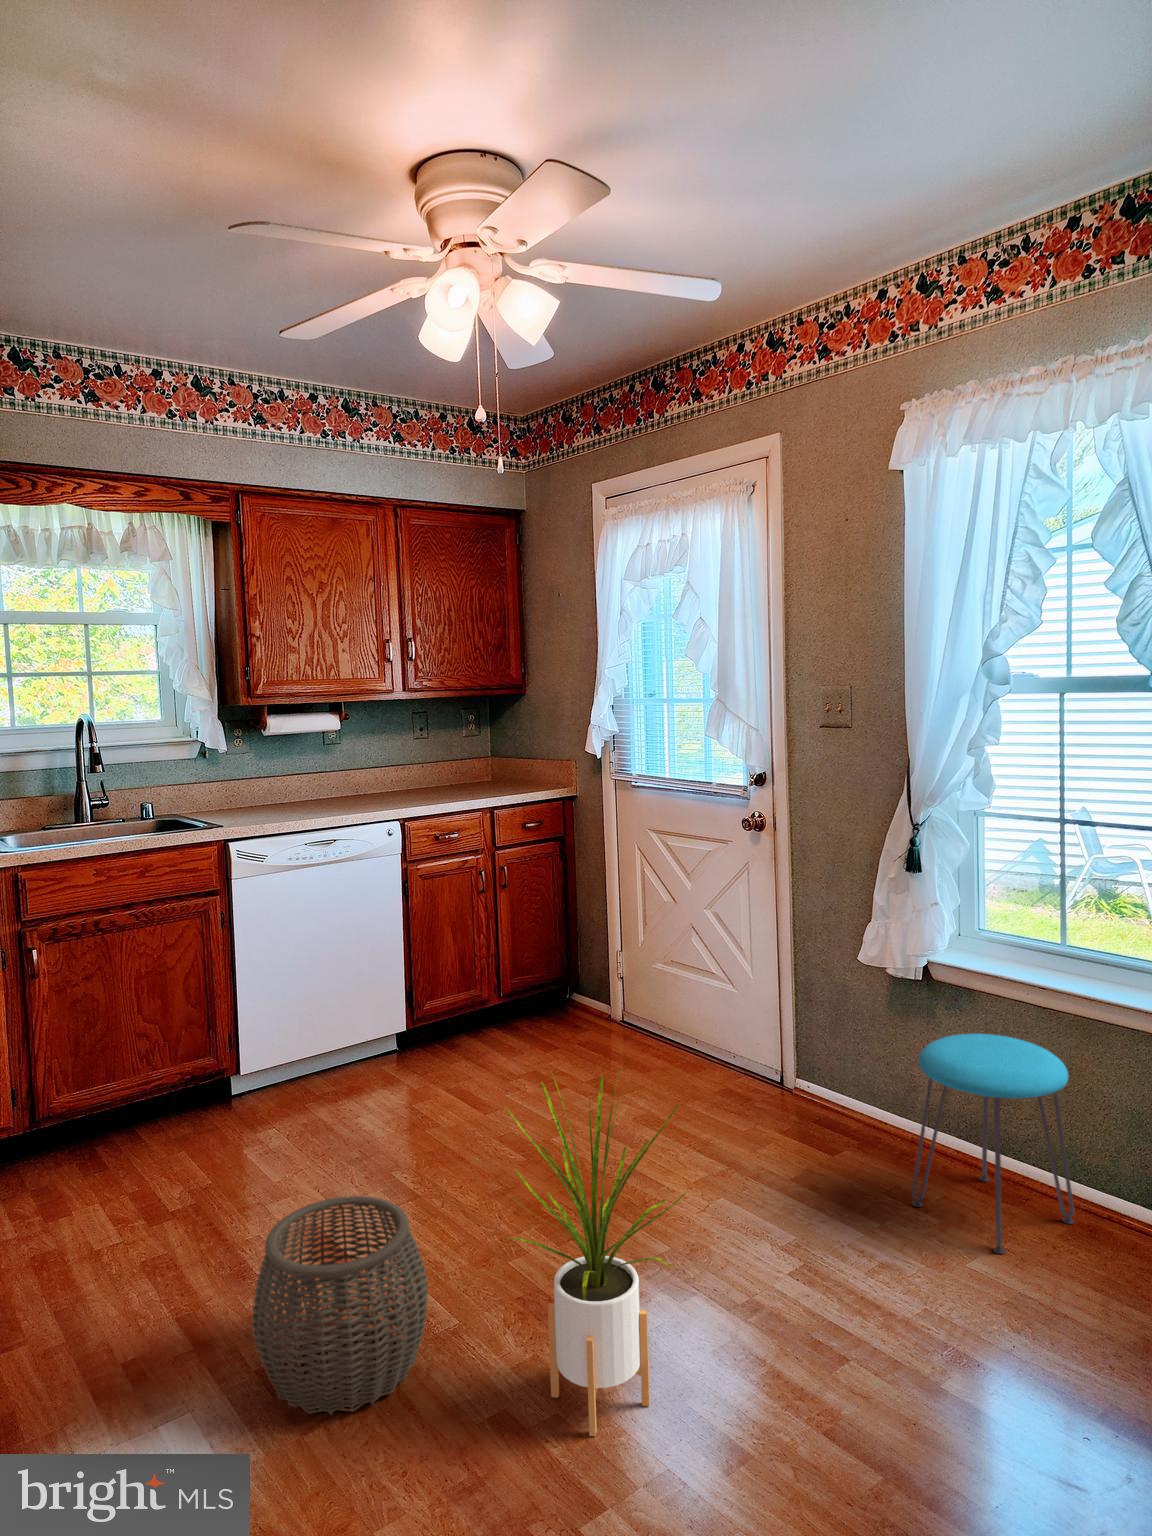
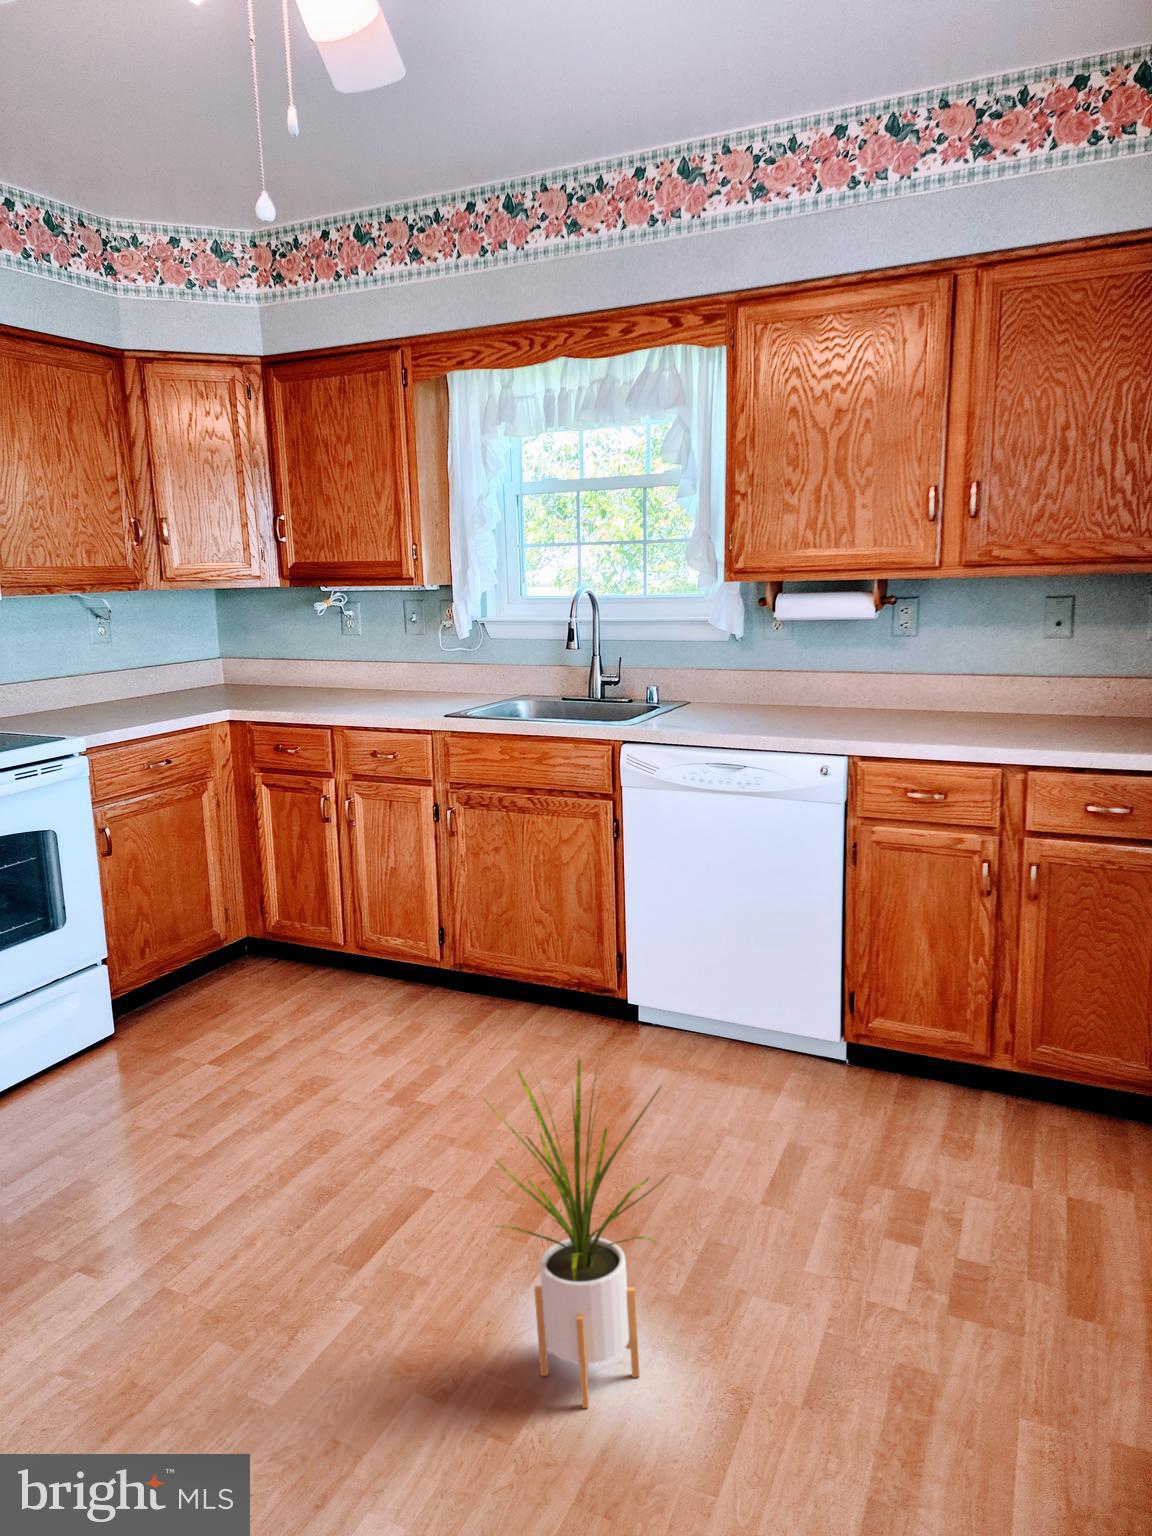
stool: present [912,1034,1075,1254] -> none [902,984,1068,1208]
woven basket: present [252,1196,428,1415] -> none [228,1192,408,1408]

